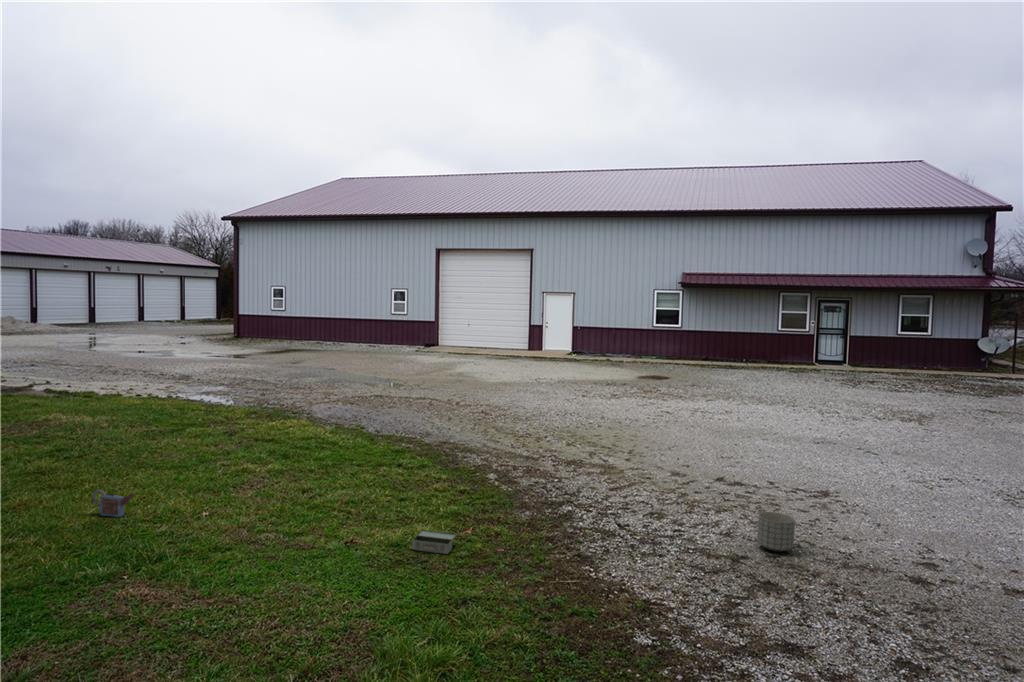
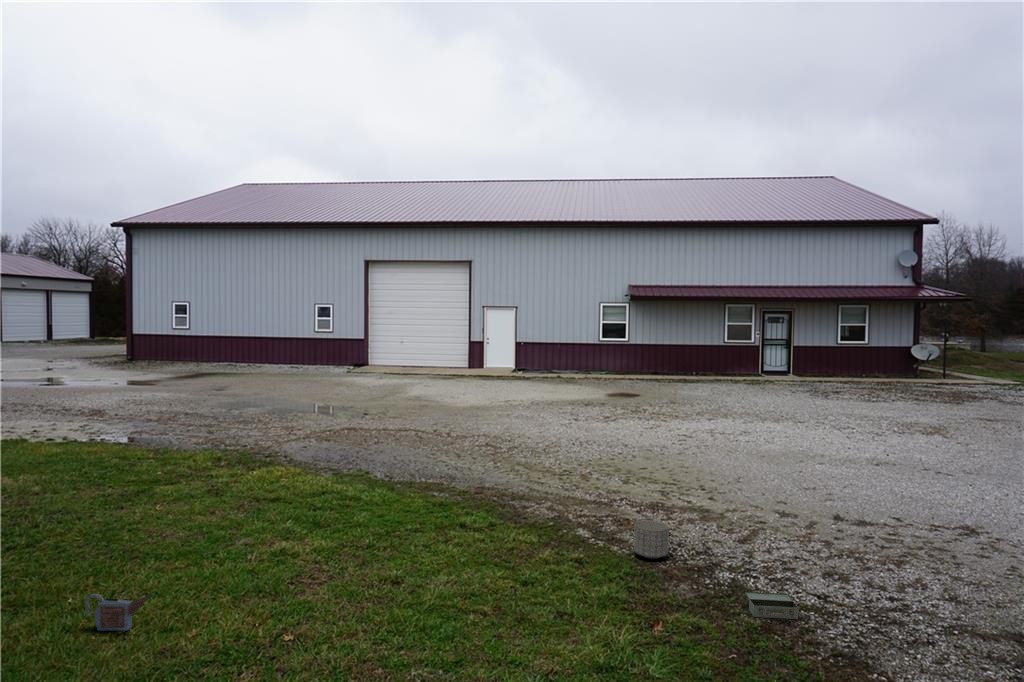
planter: present [757,512,795,552] -> present [634,520,669,559]
toolbox: present [412,530,456,554] -> present [745,592,799,619]

